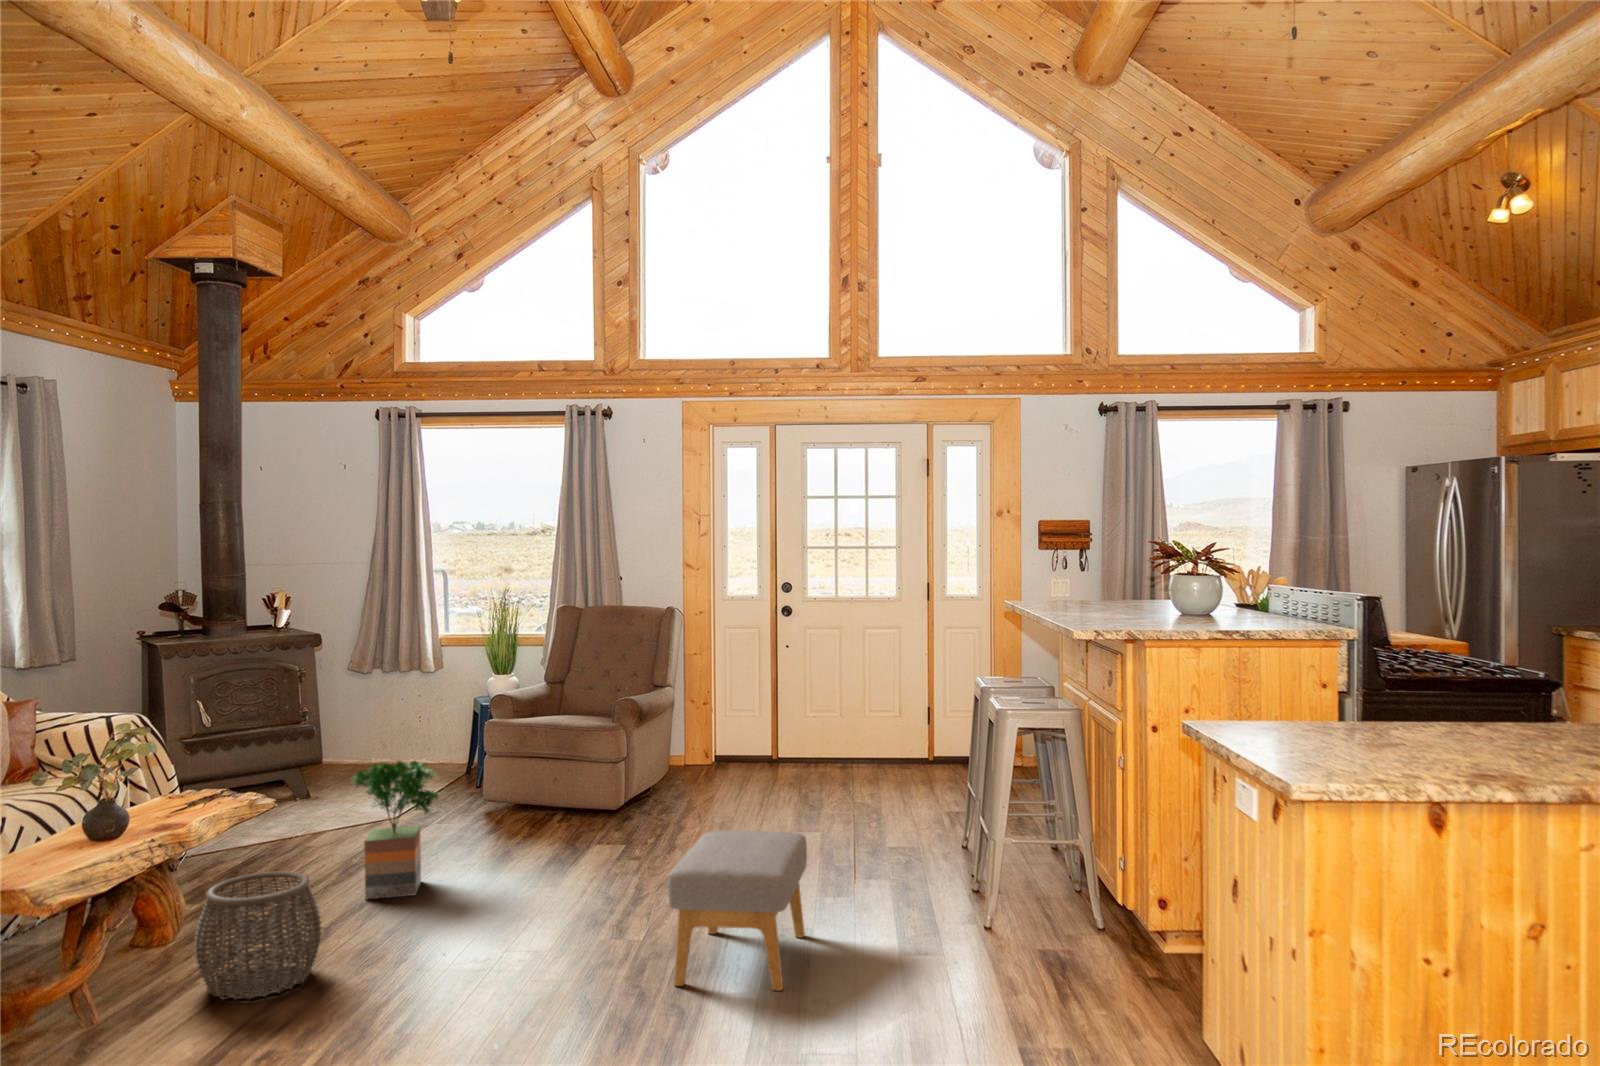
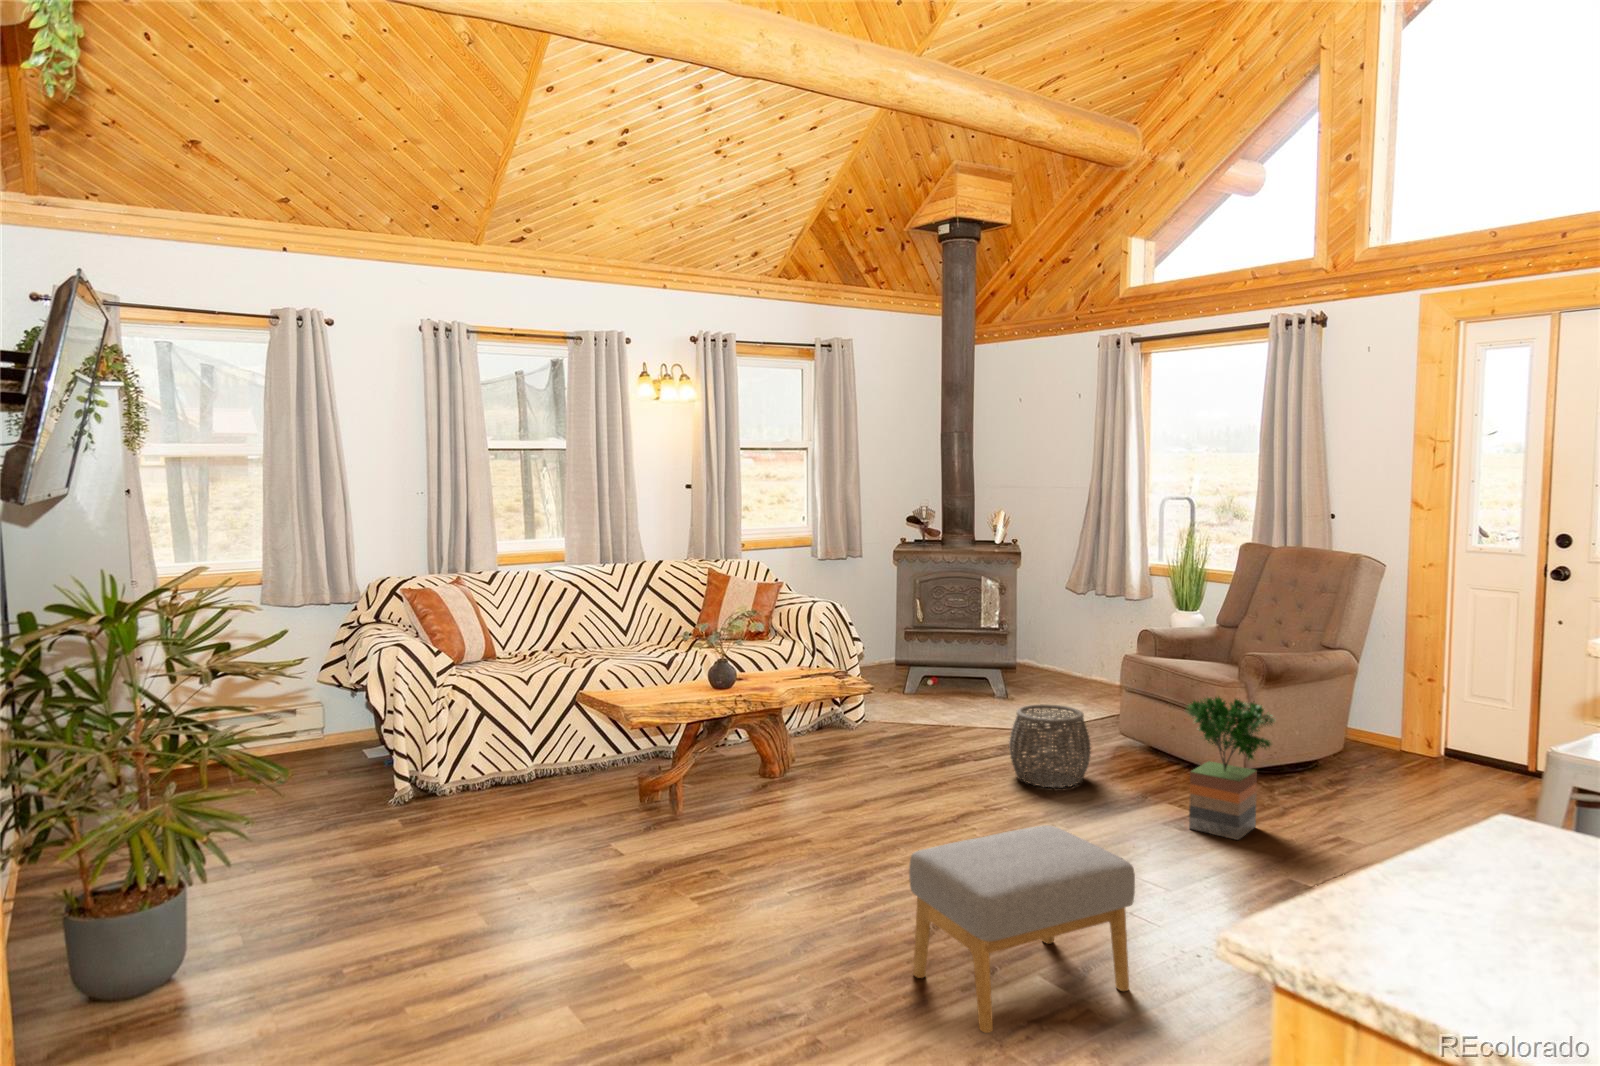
potted tree: present [352,761,439,899] -> present [1188,697,1275,840]
woven basket: present [194,872,322,1000] -> present [1009,704,1091,788]

